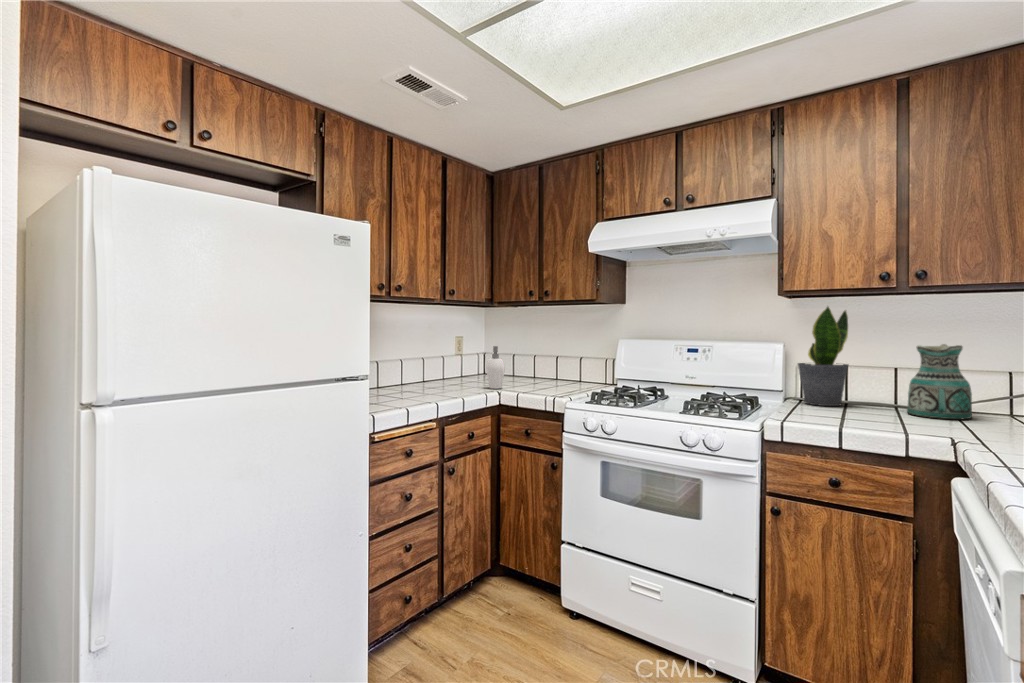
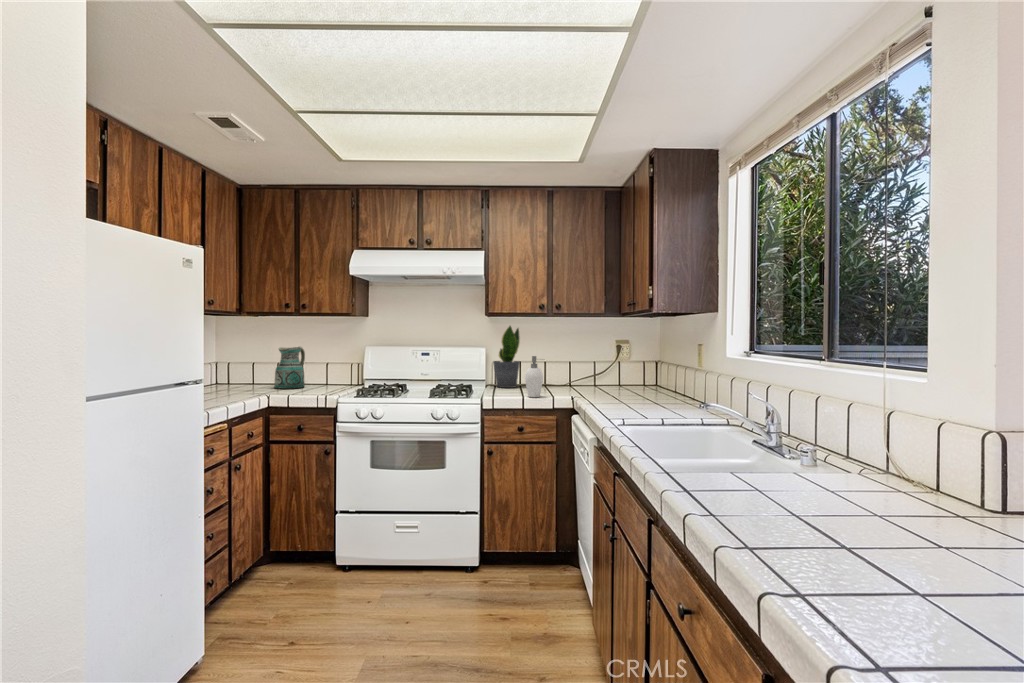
ceramic pitcher: present [907,344,972,419] -> present [274,347,305,389]
soap dispenser: present [486,346,505,389] -> present [525,356,543,397]

